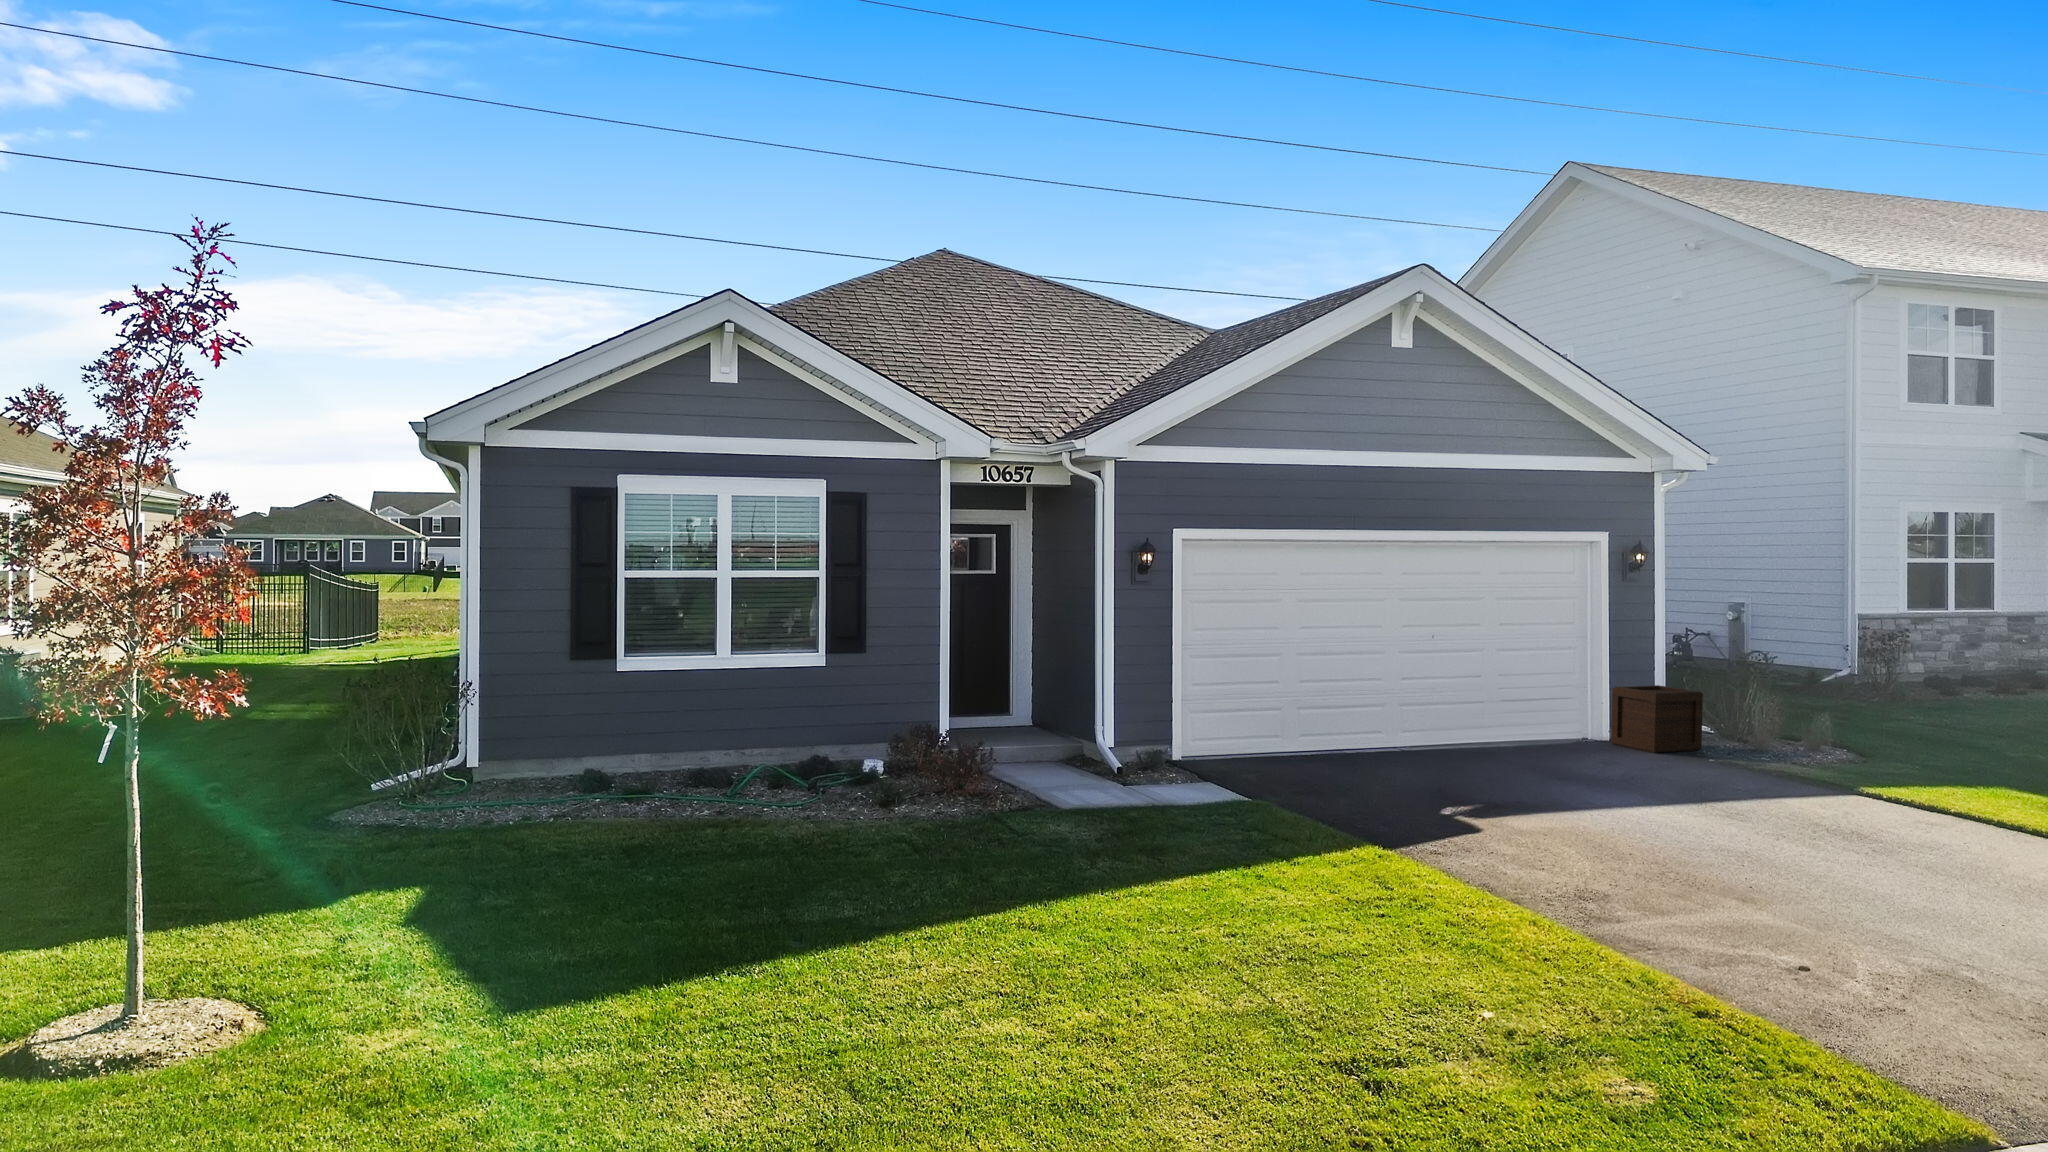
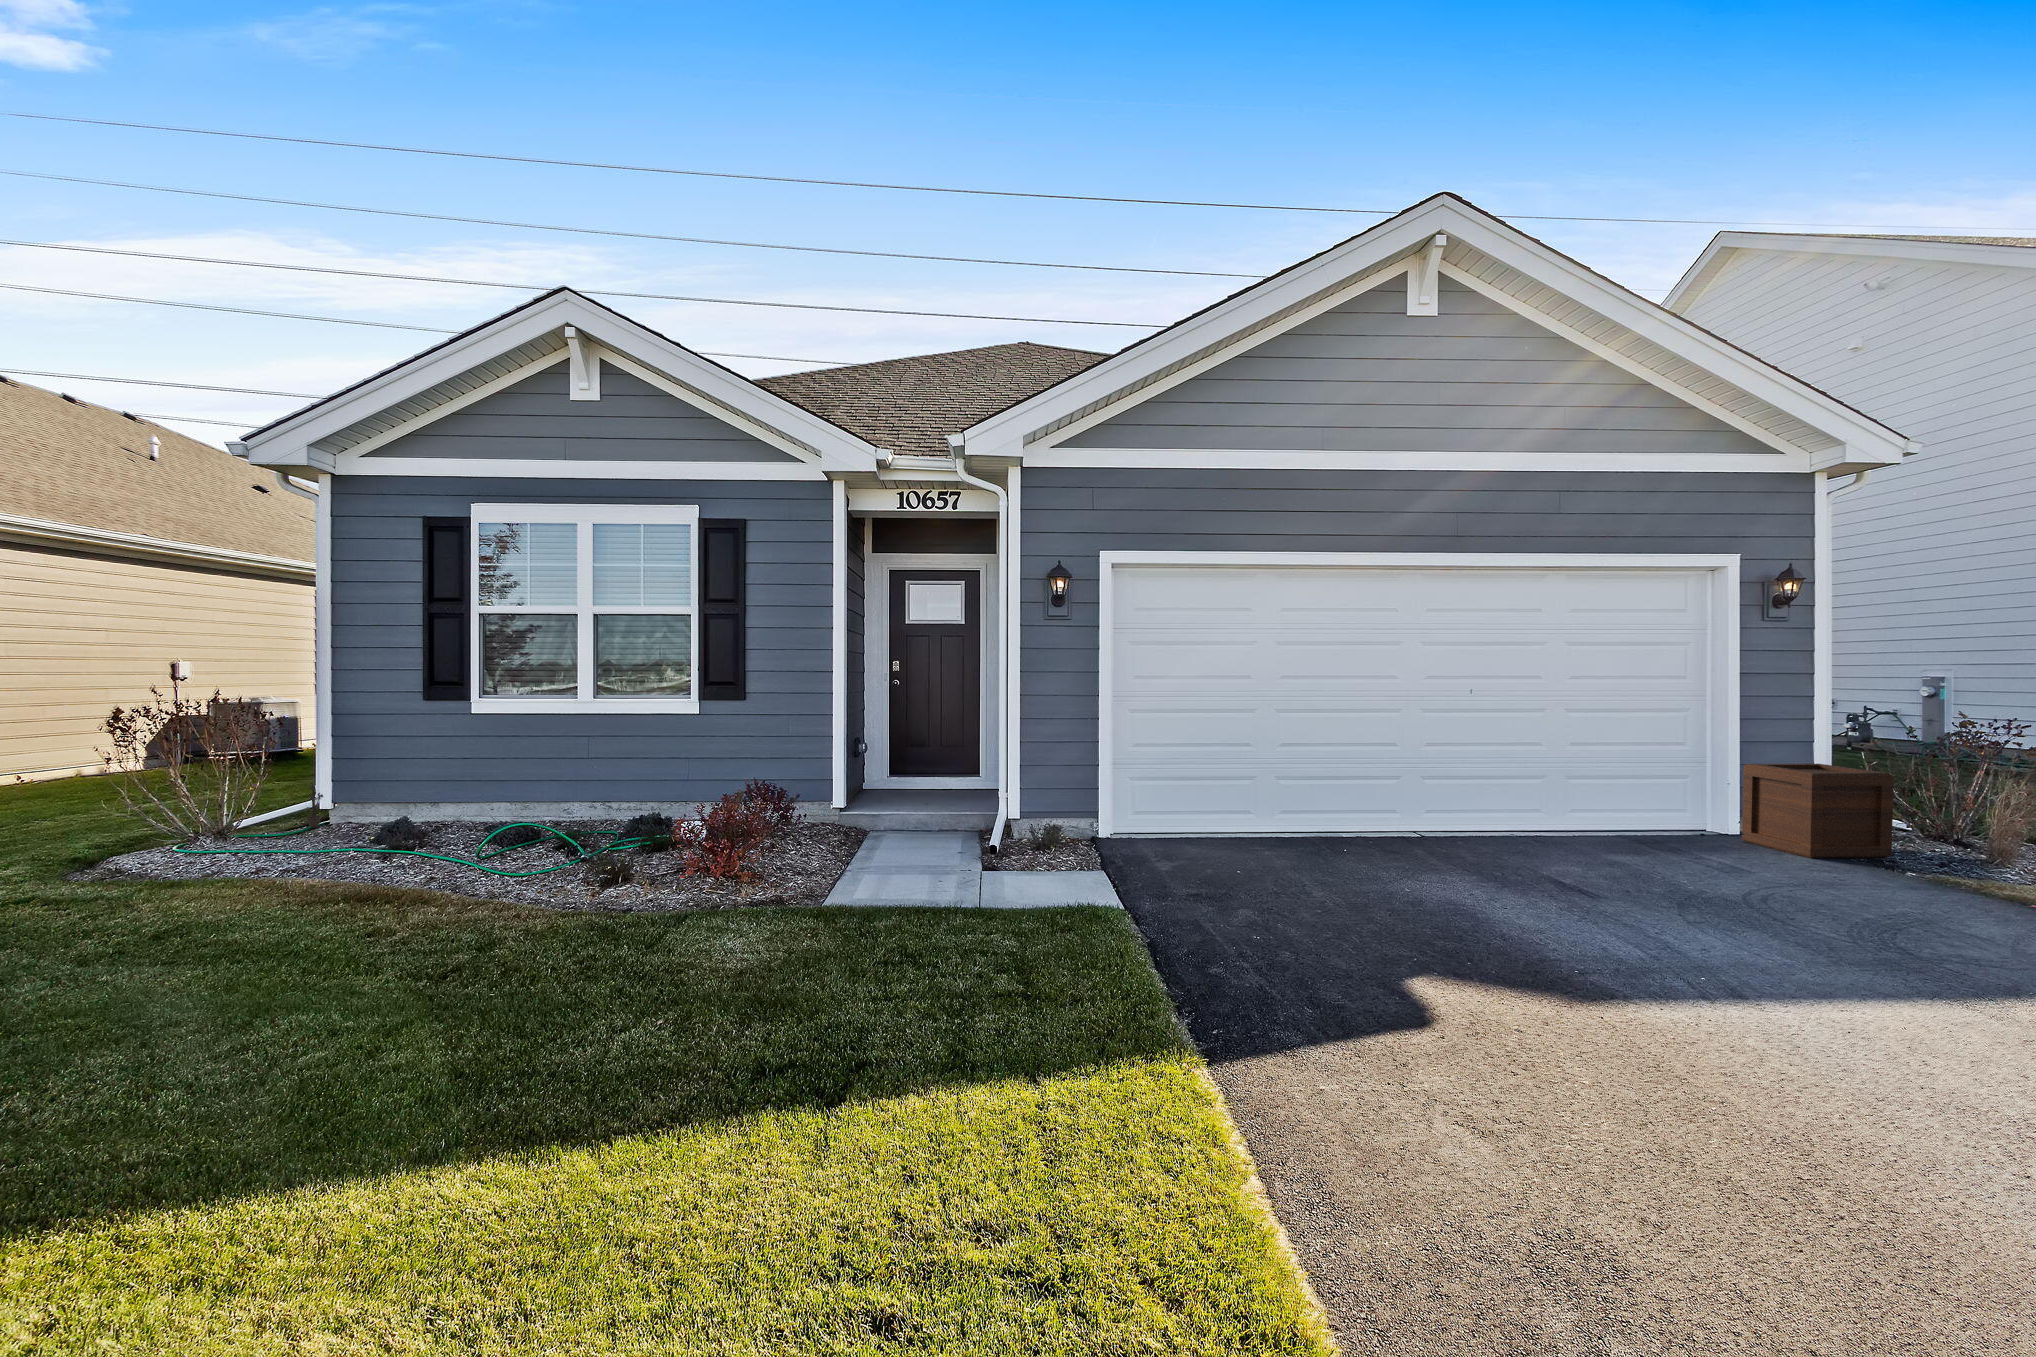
decorative plant: none [459,741,483,784] -> present [306,783,323,828]

